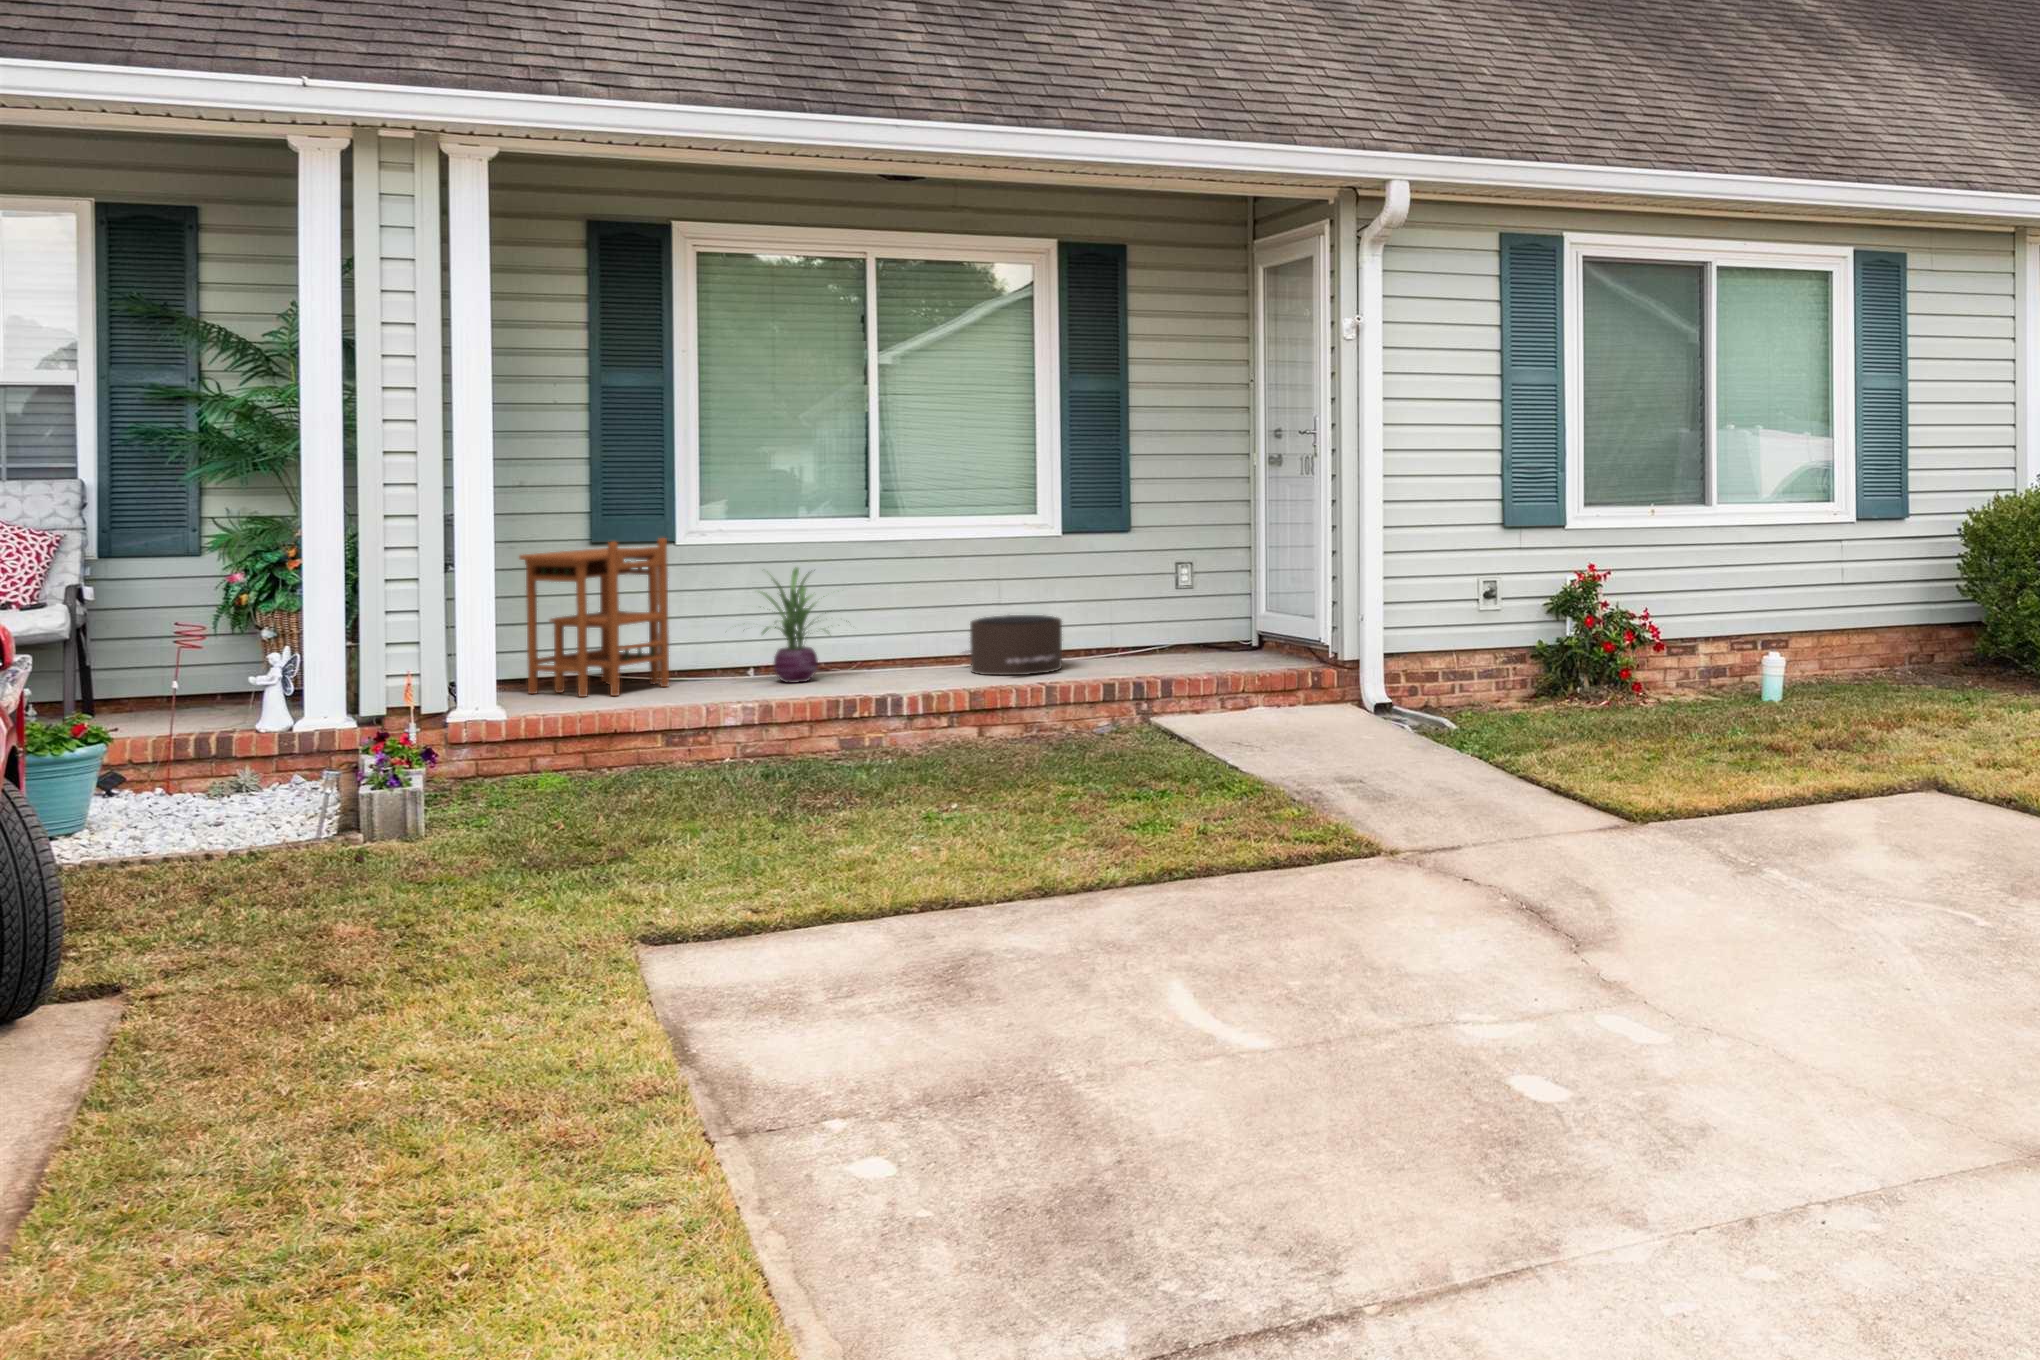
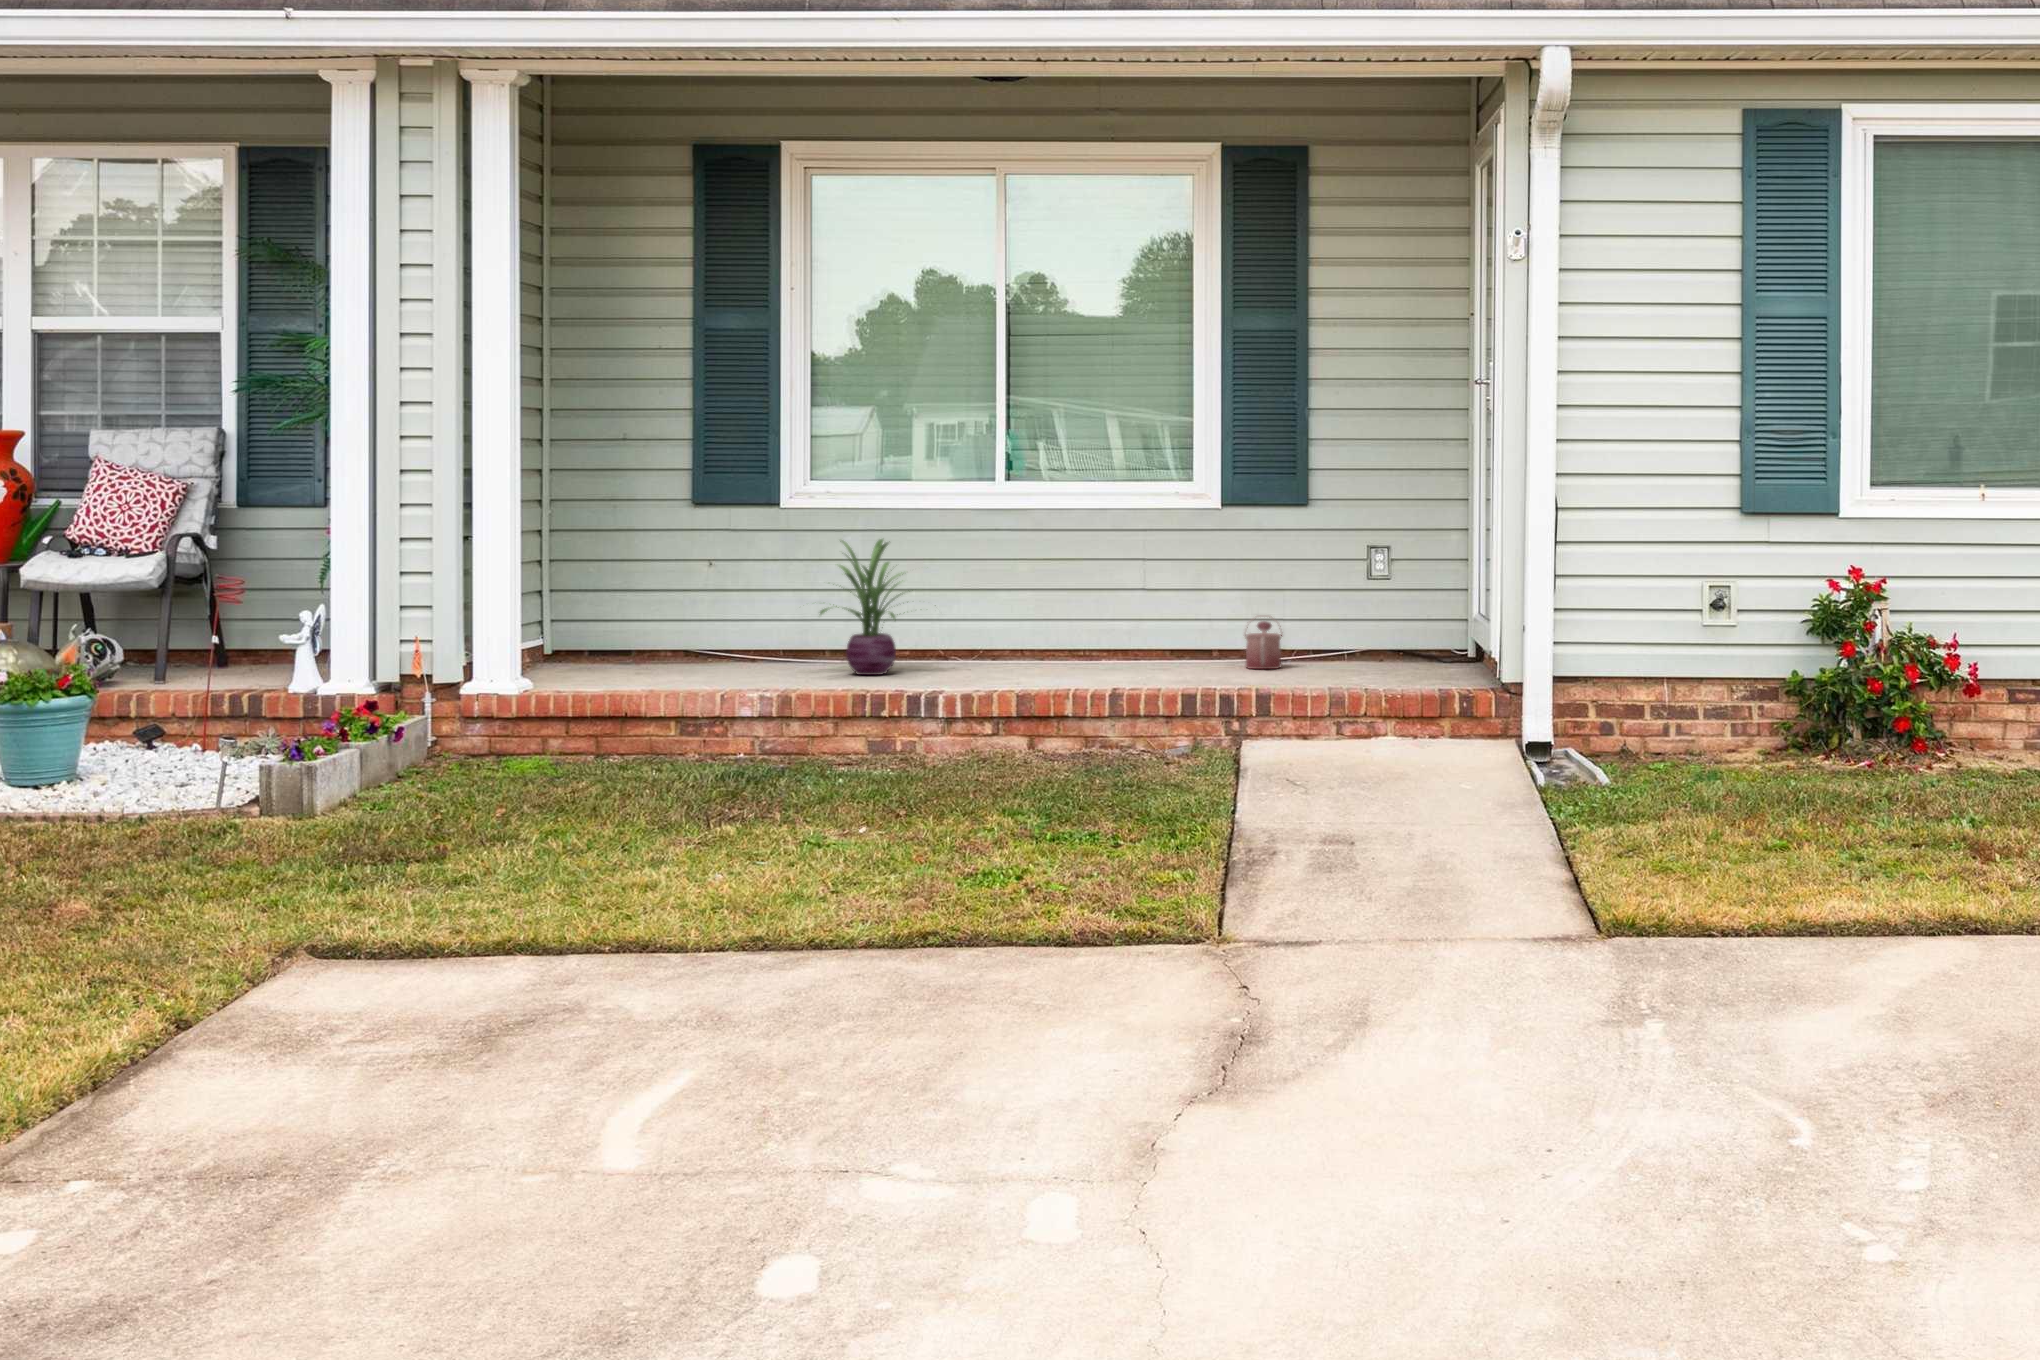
side table: present [519,538,669,697] -> none [588,500,744,678]
pouf: present [963,615,1062,675] -> none [1068,608,1181,681]
watering can: none [1097,616,1129,659] -> present [1245,620,1282,669]

